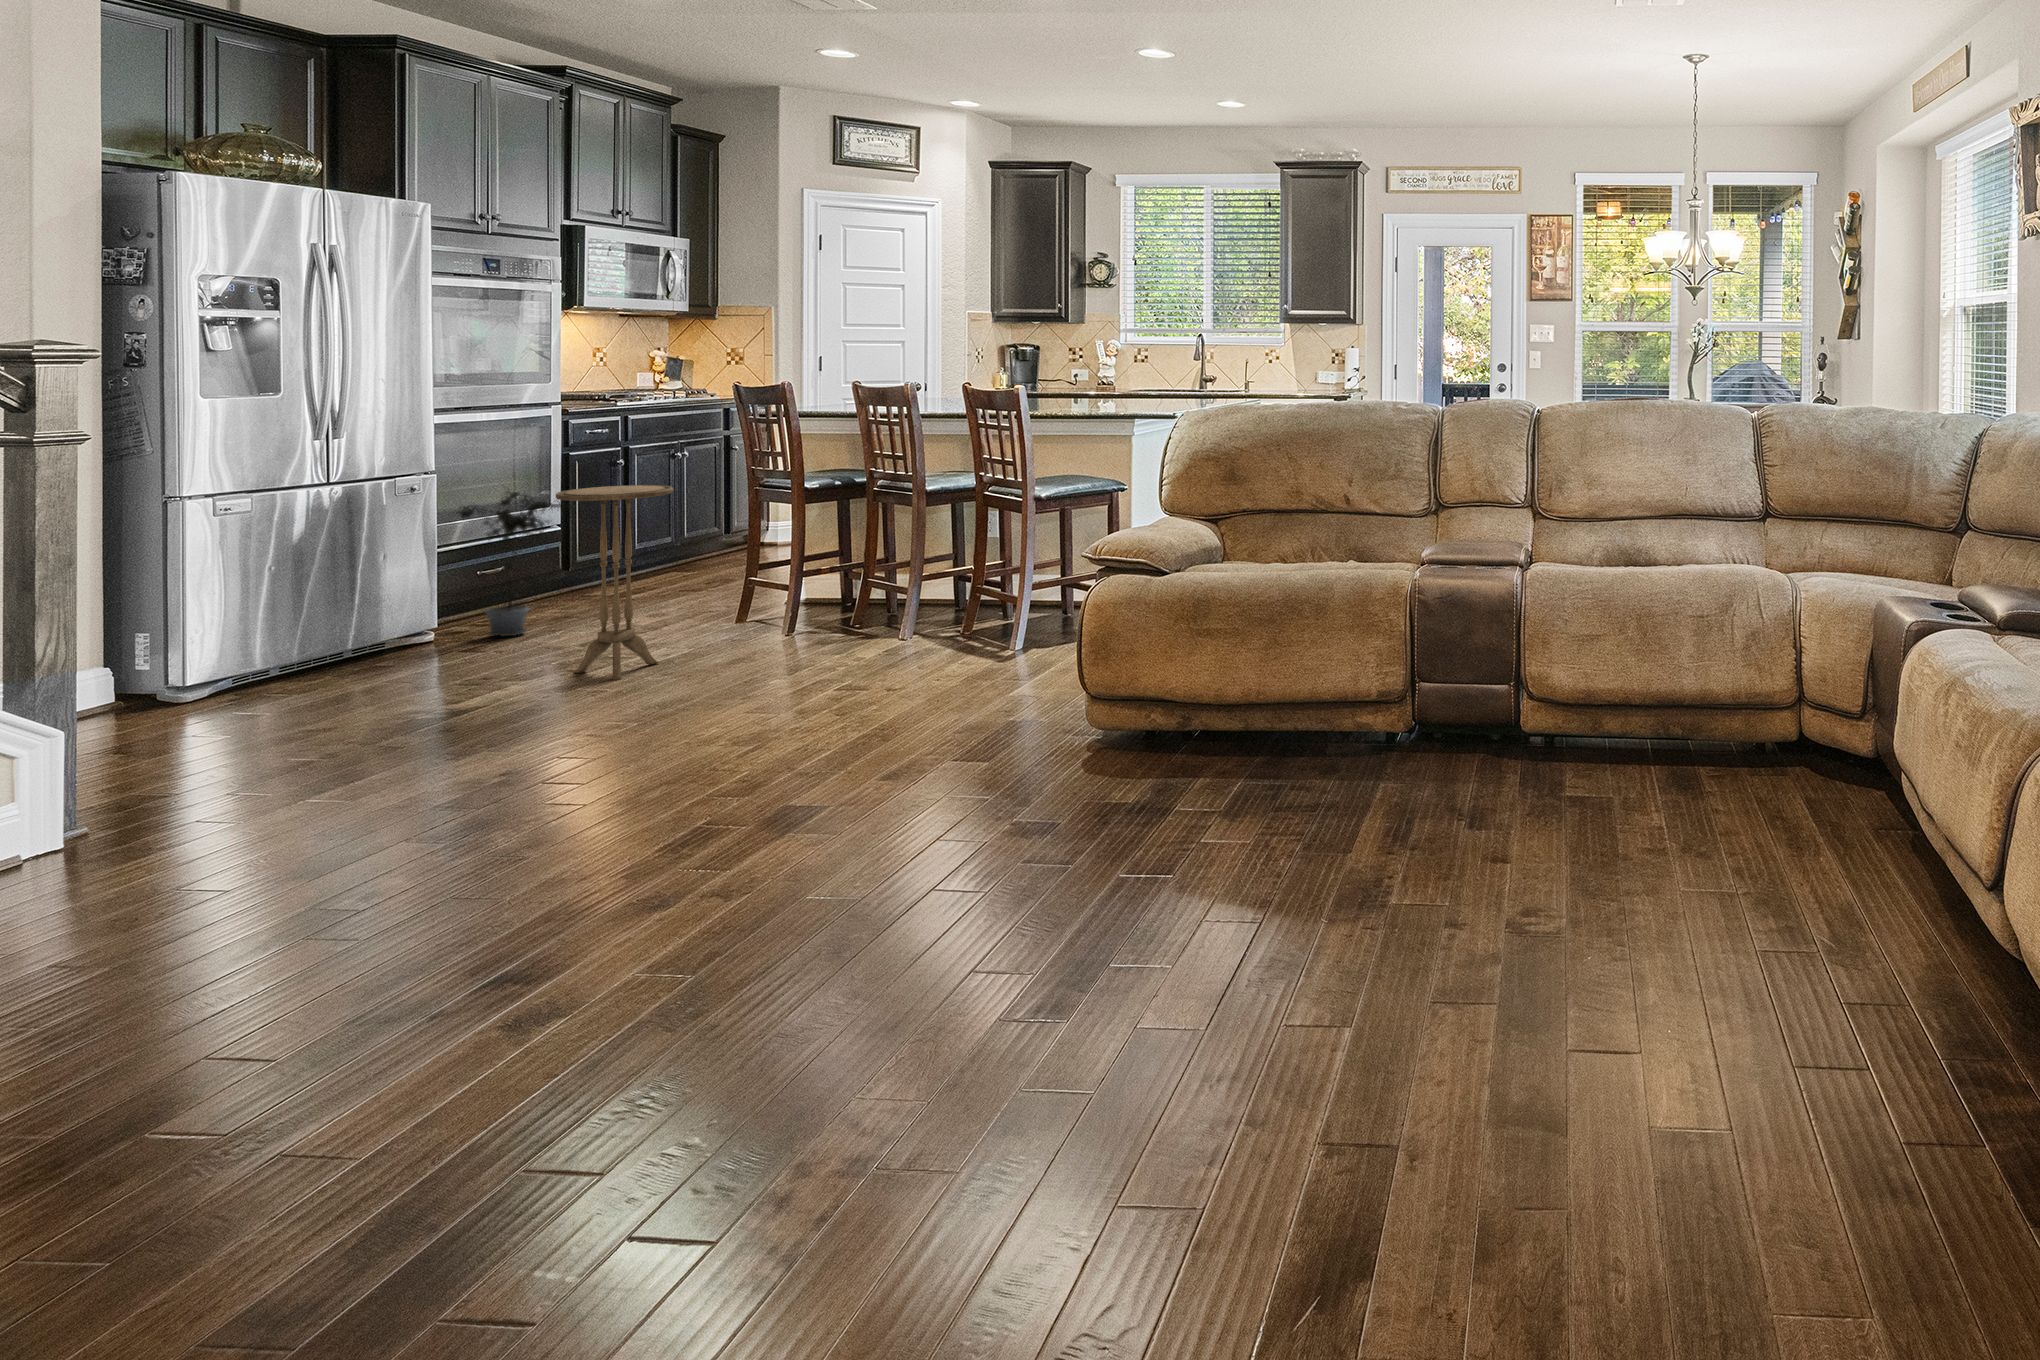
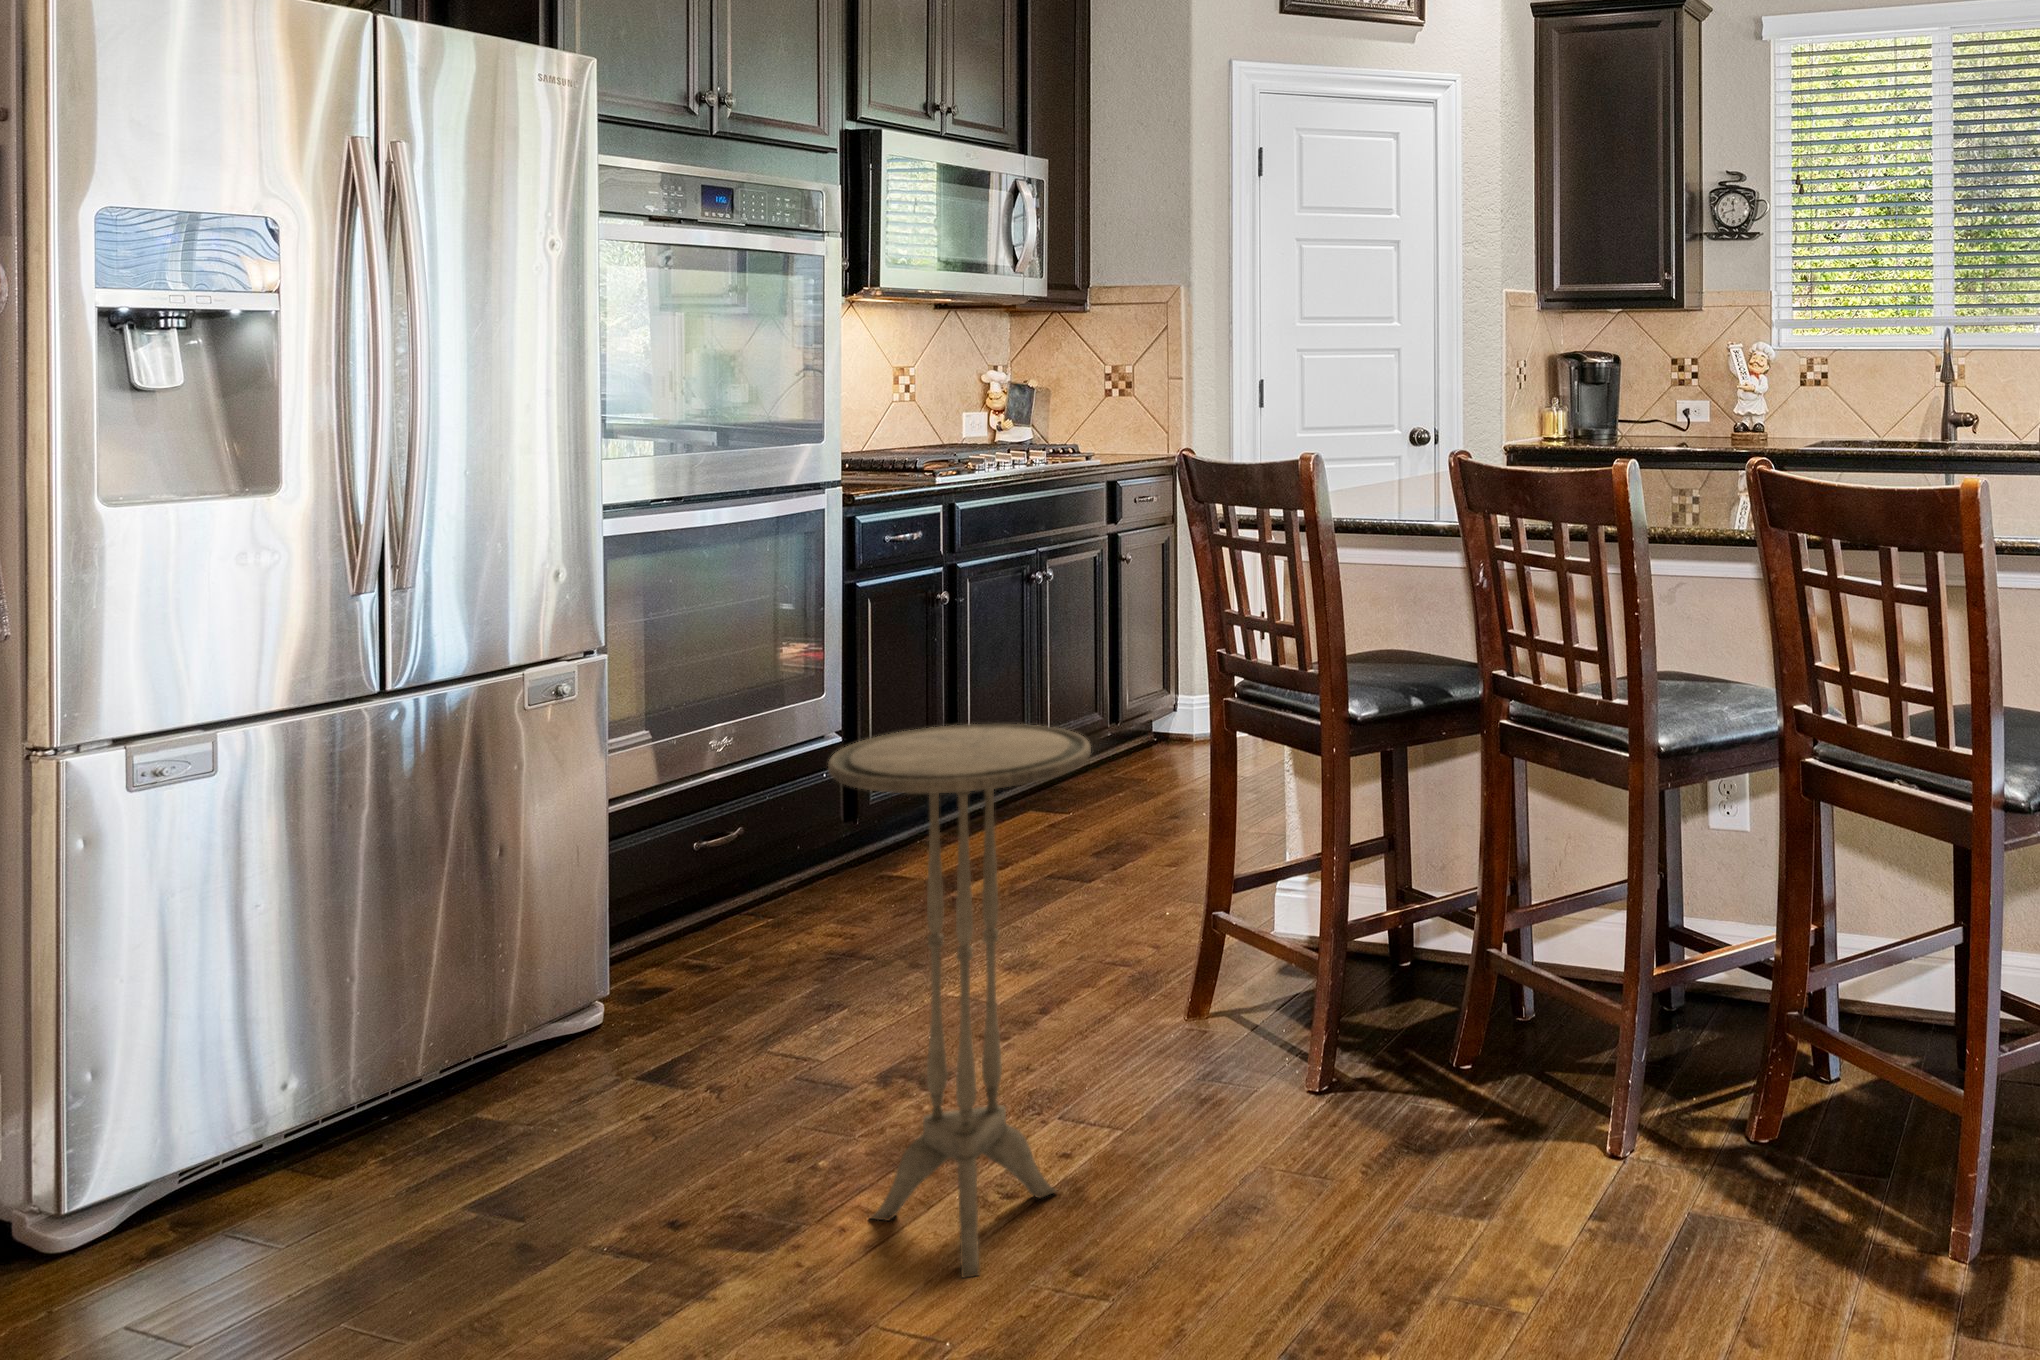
potted plant: present [458,491,573,636] -> none [632,677,866,1018]

